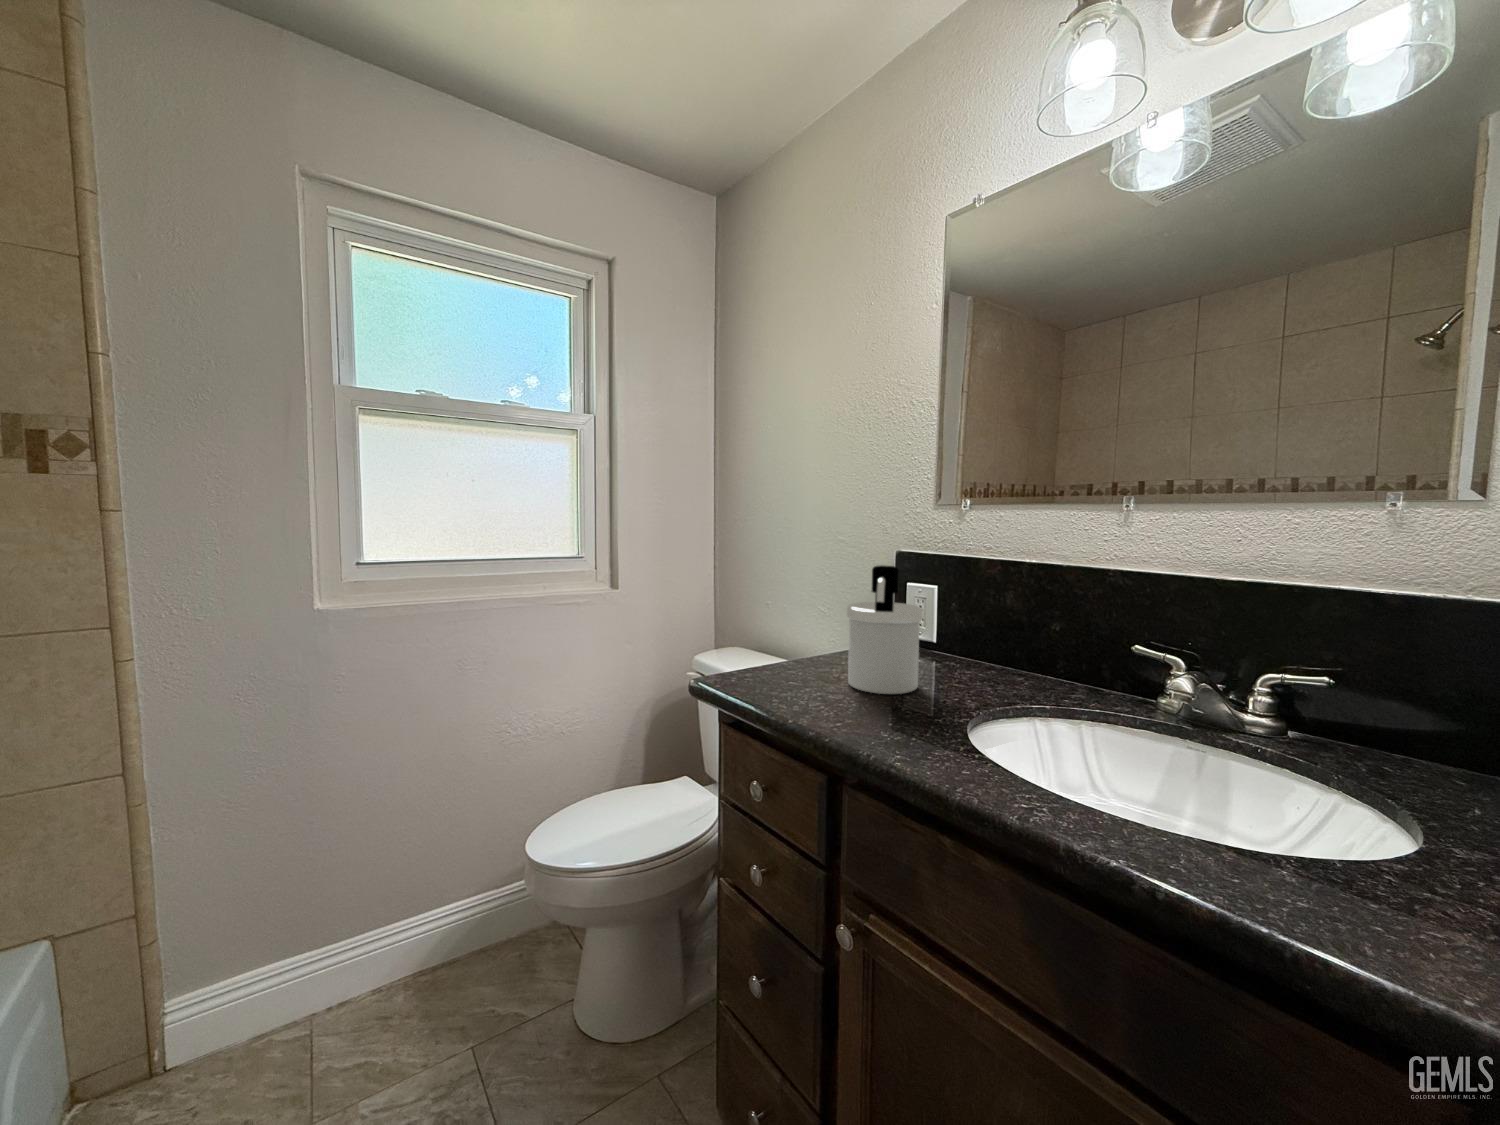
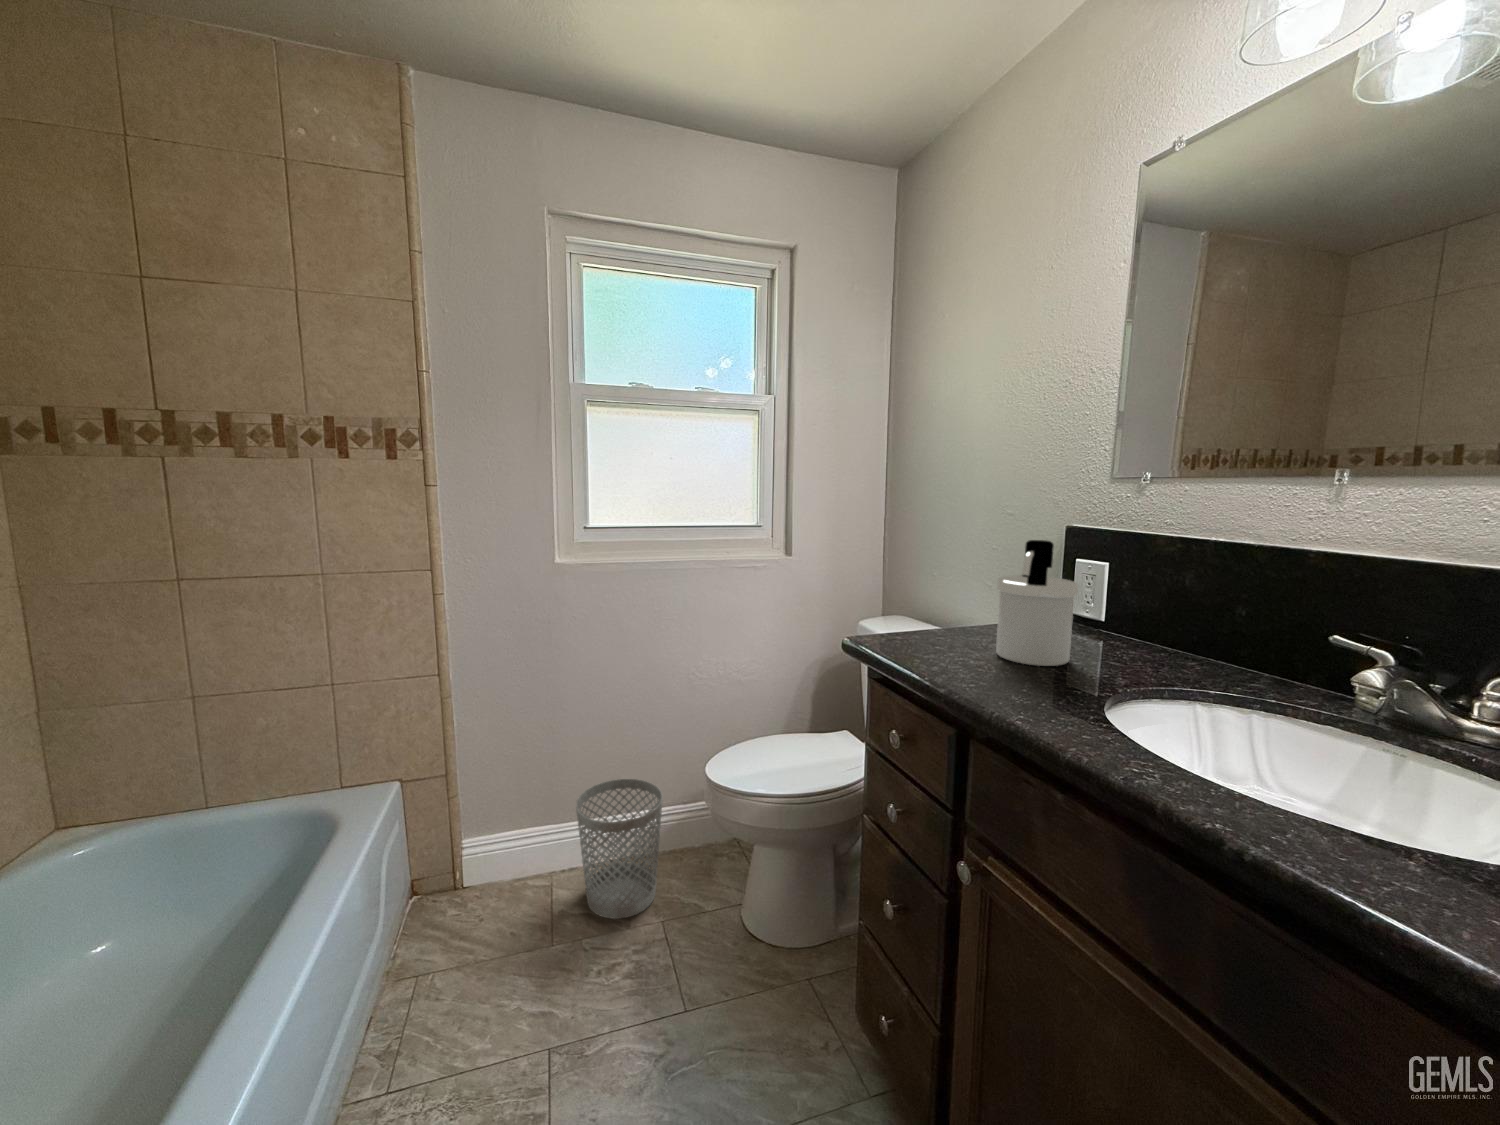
wastebasket: none [348,869,469,1059] -> present [576,779,663,919]

